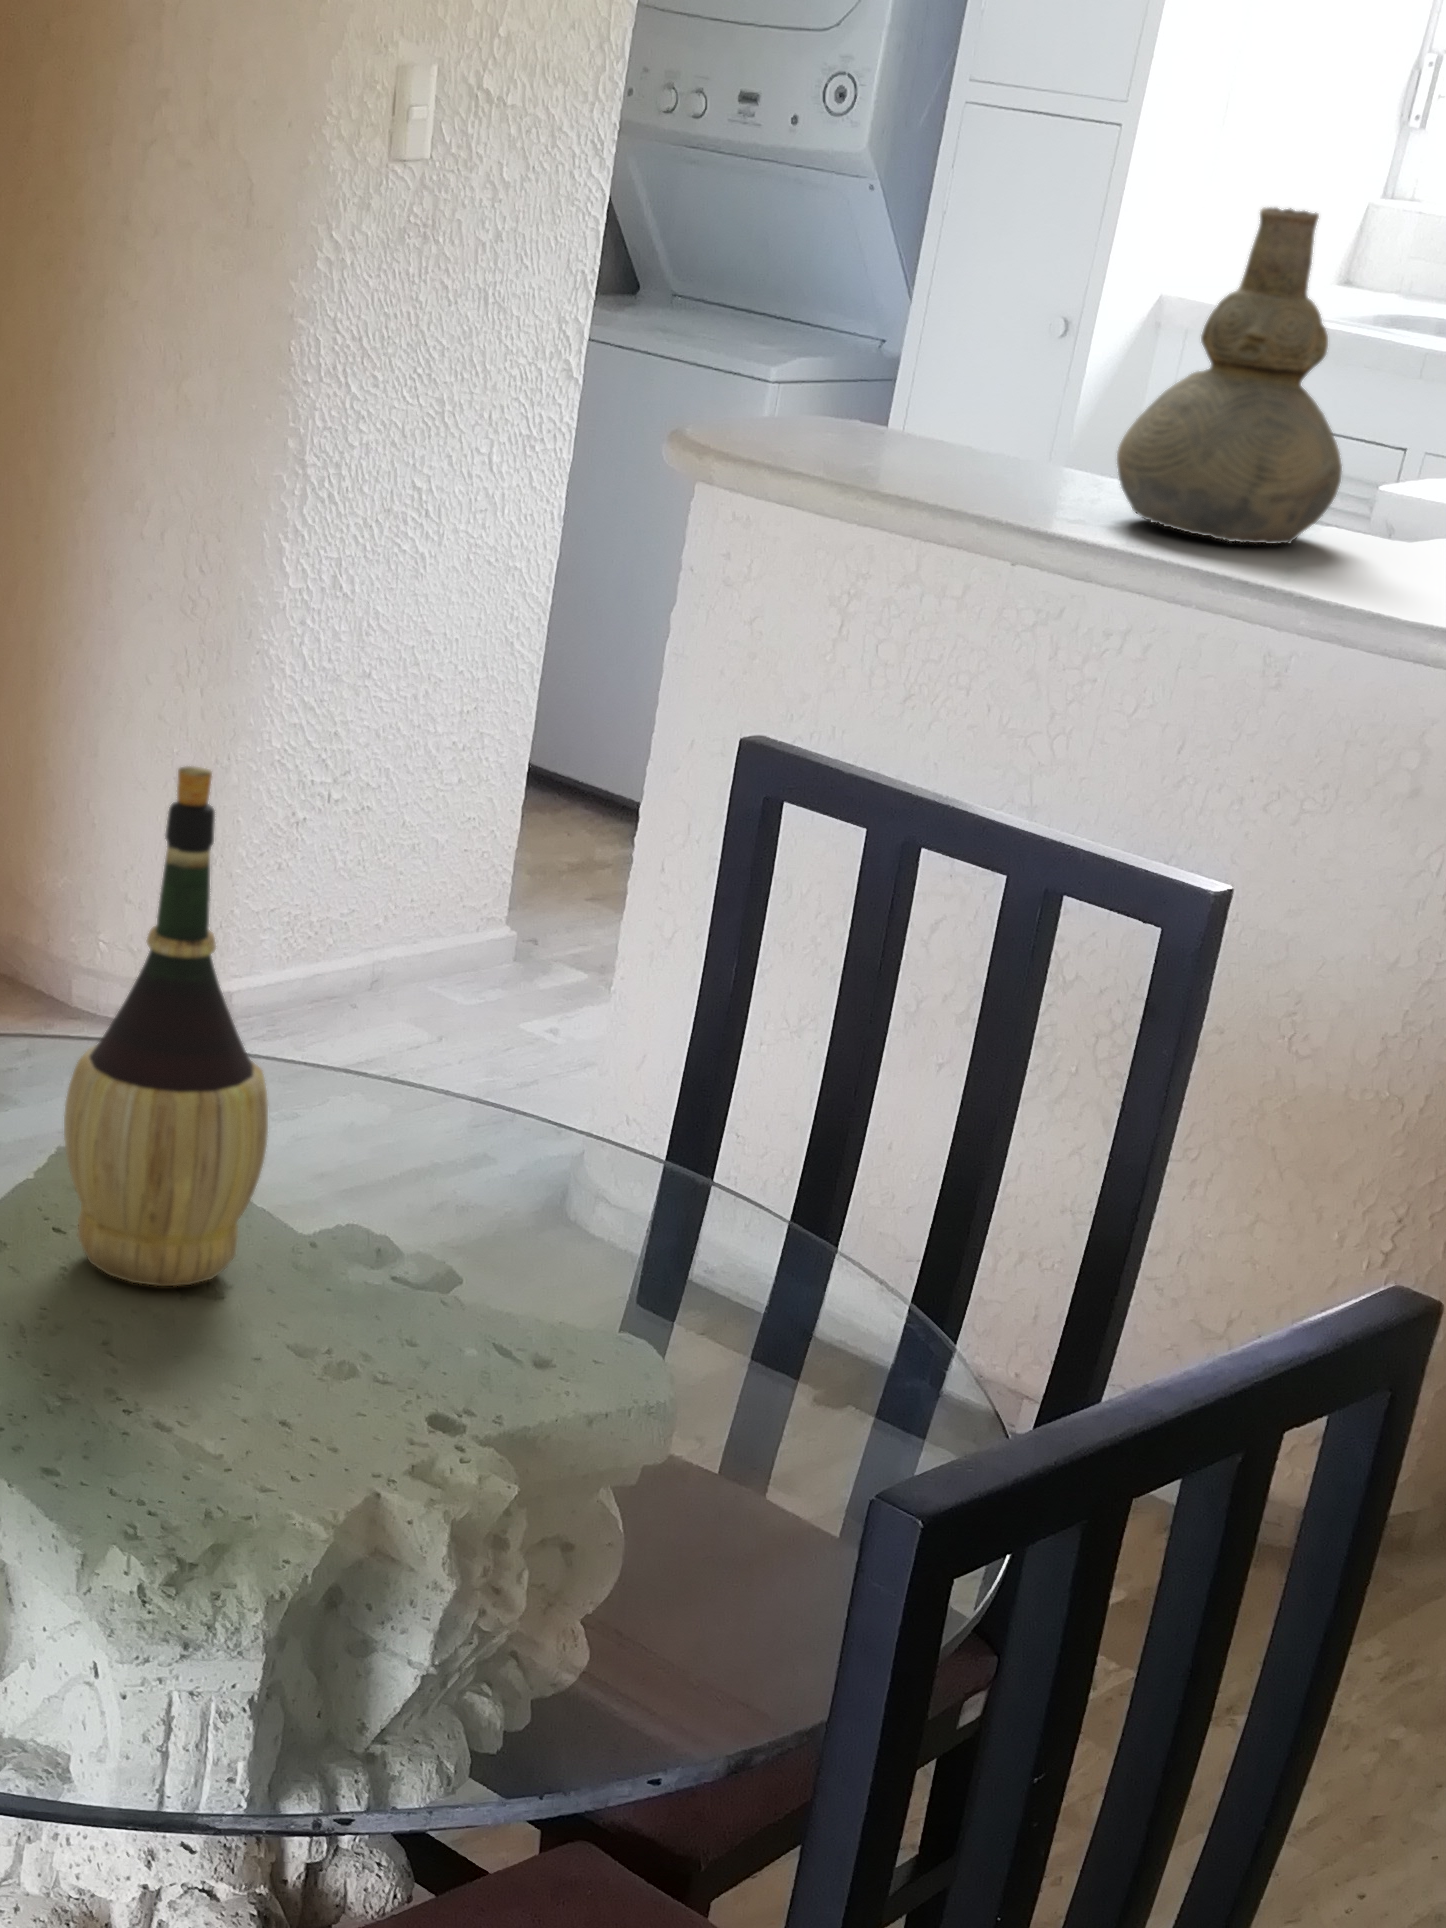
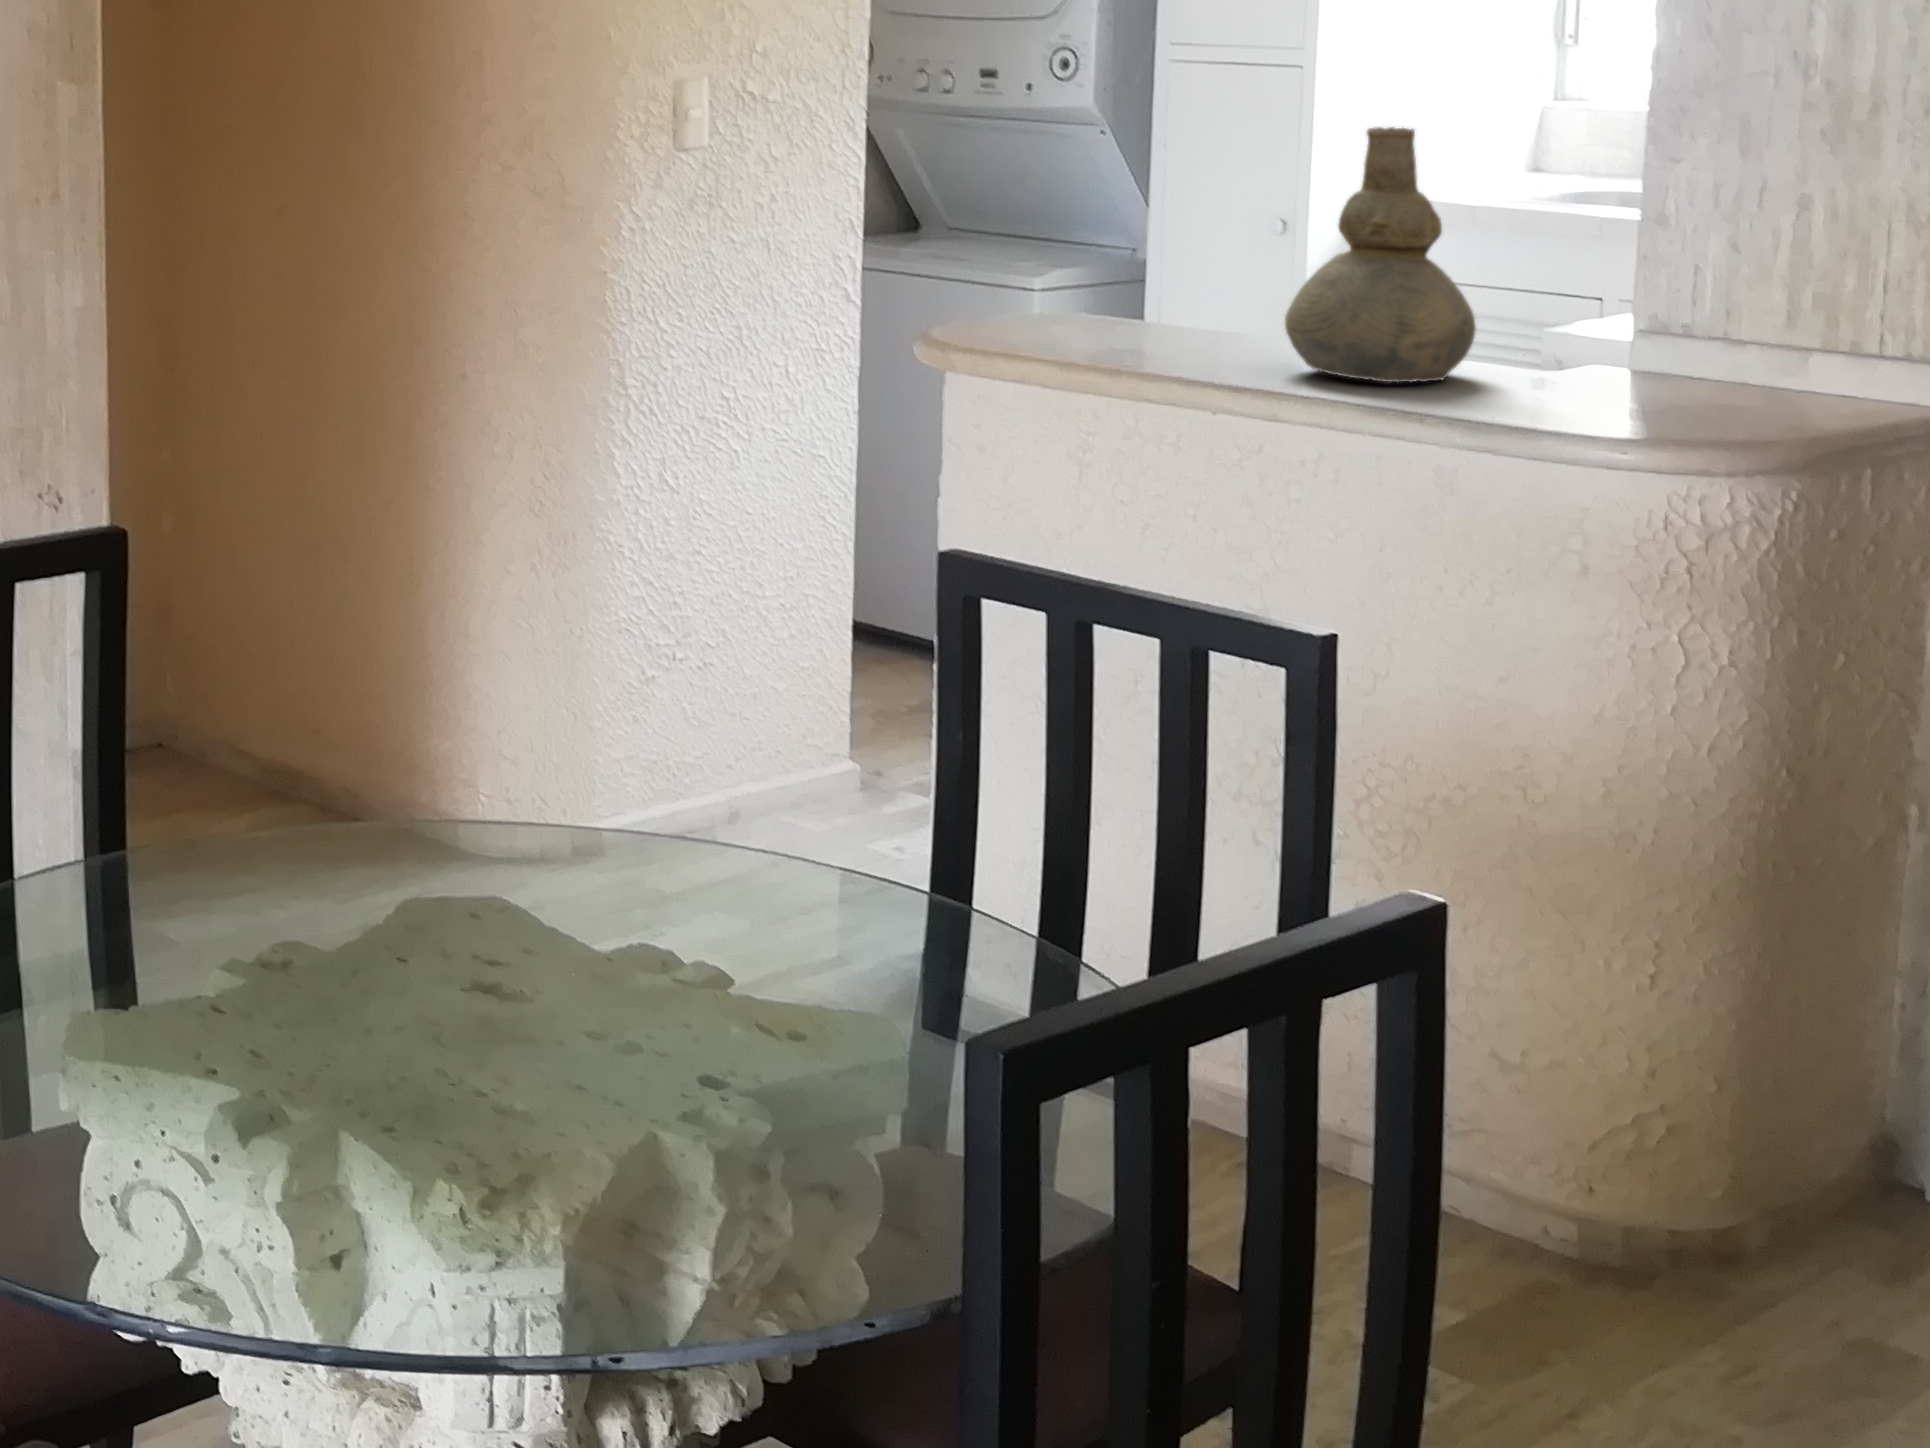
wine bottle: present [64,766,268,1286] -> none [403,598,564,1002]

